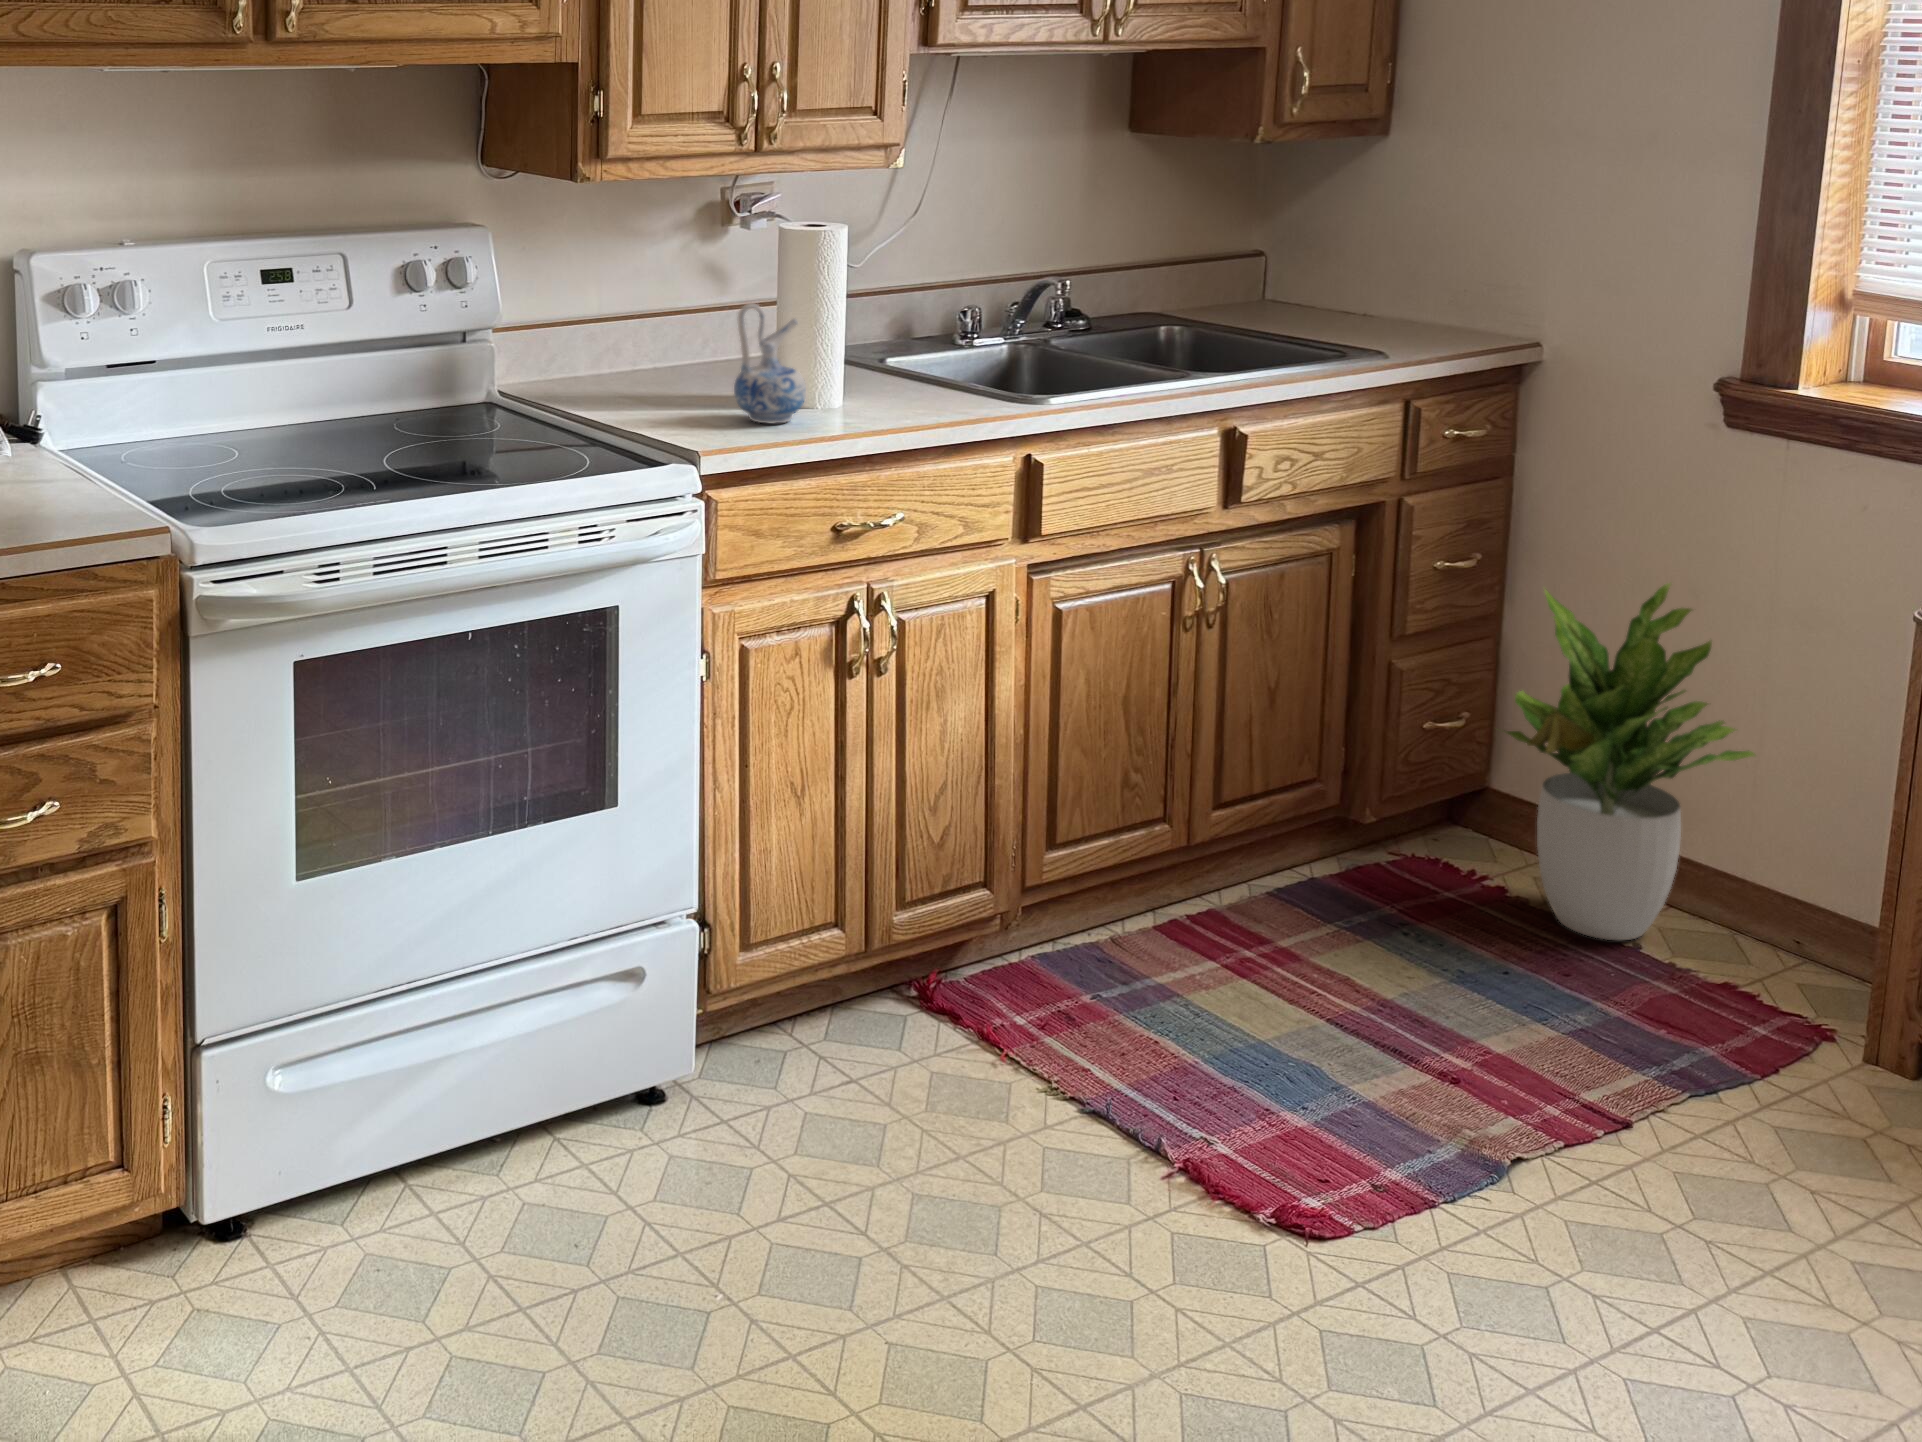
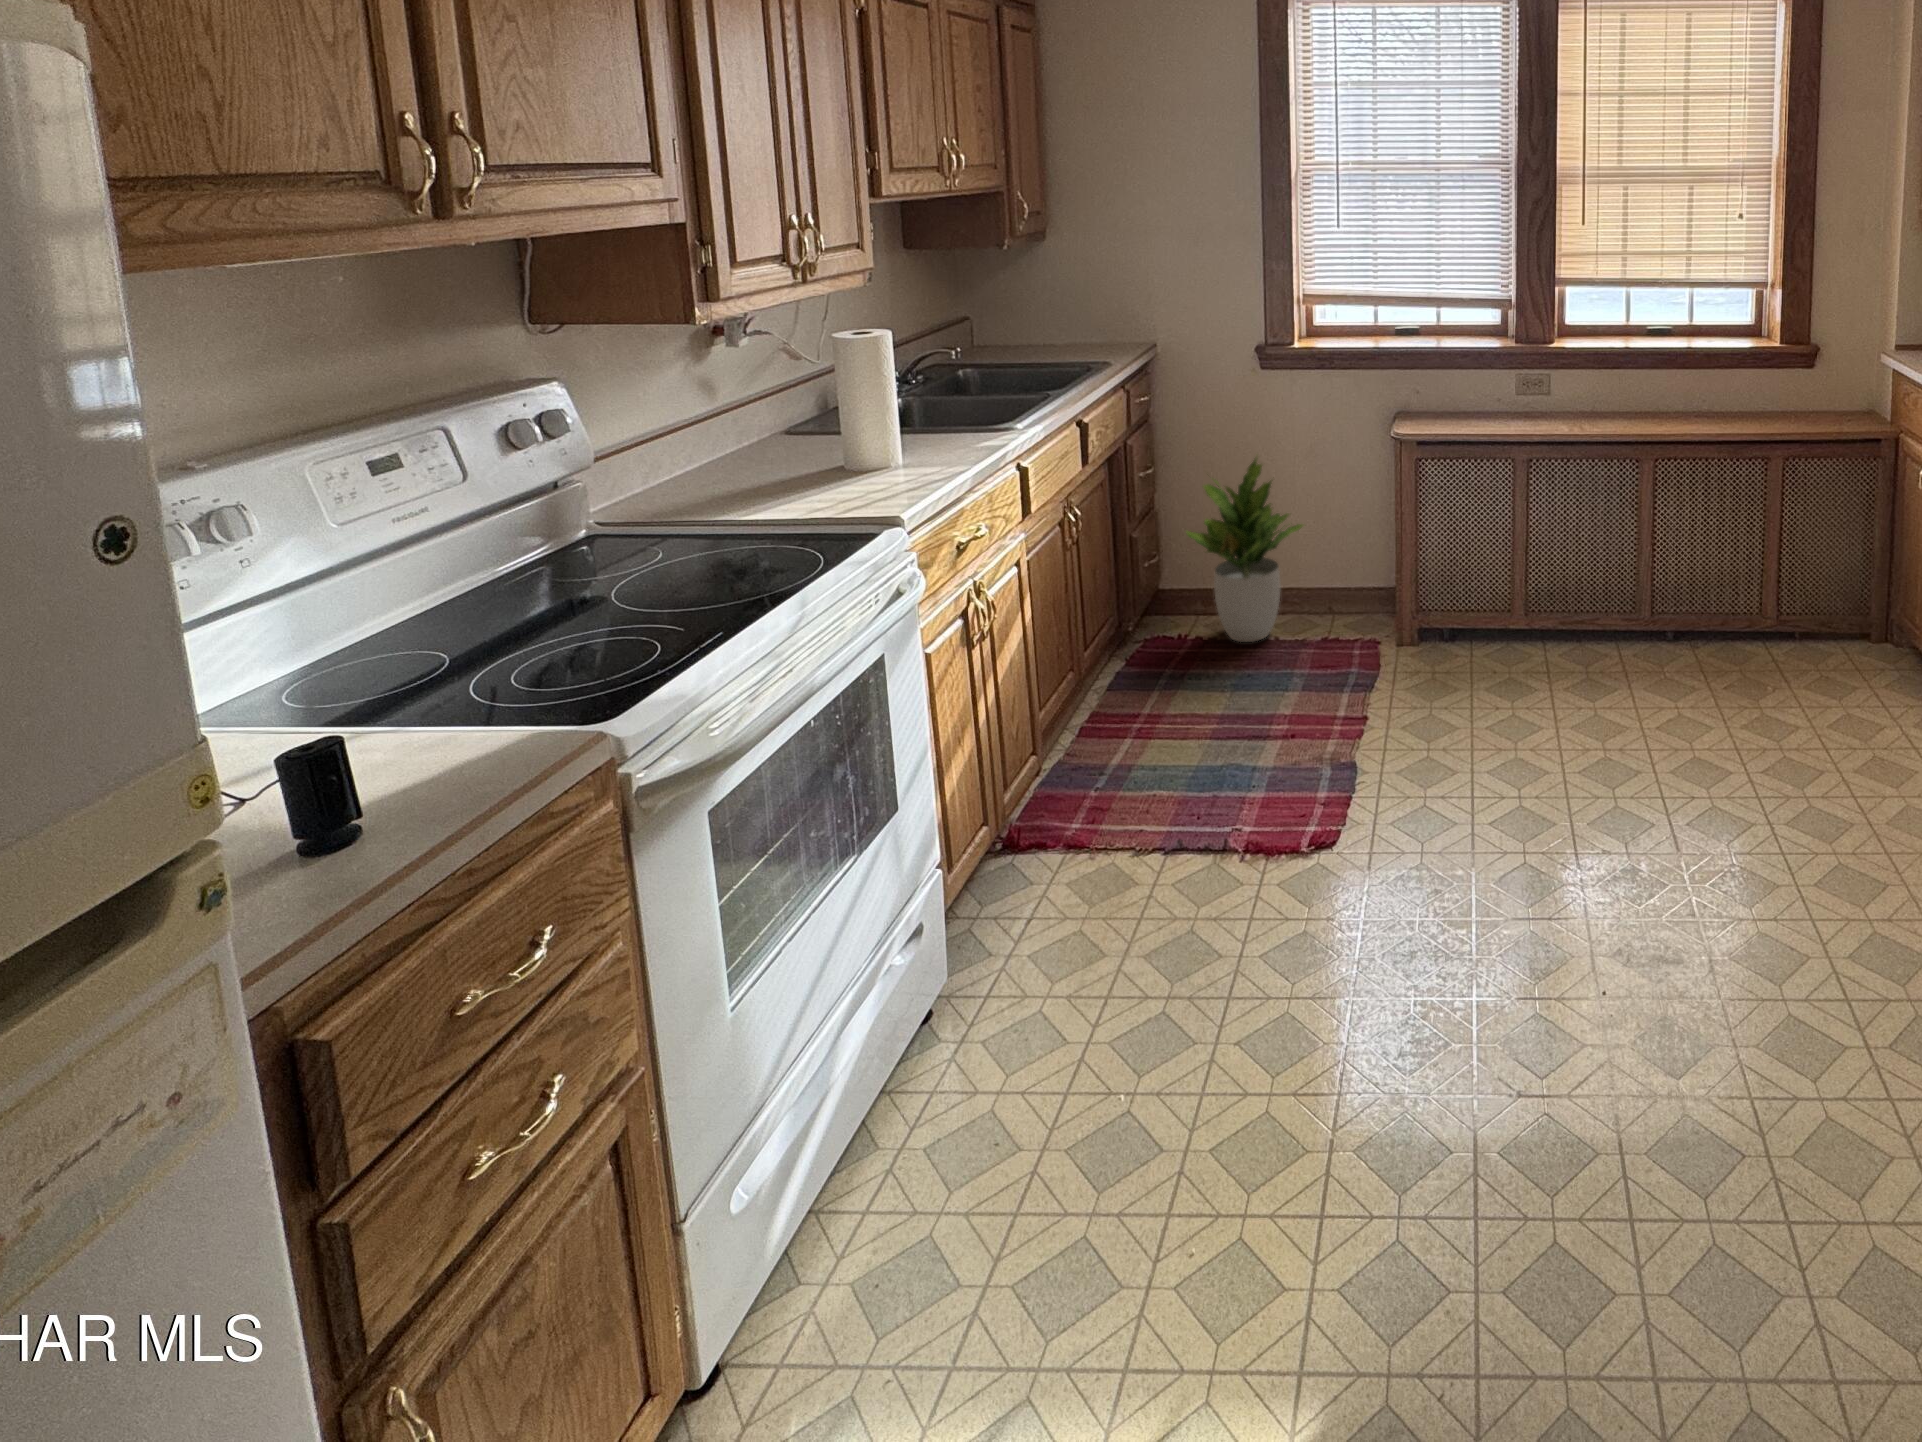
ceramic pitcher: present [734,303,806,423] -> none [837,399,897,487]

